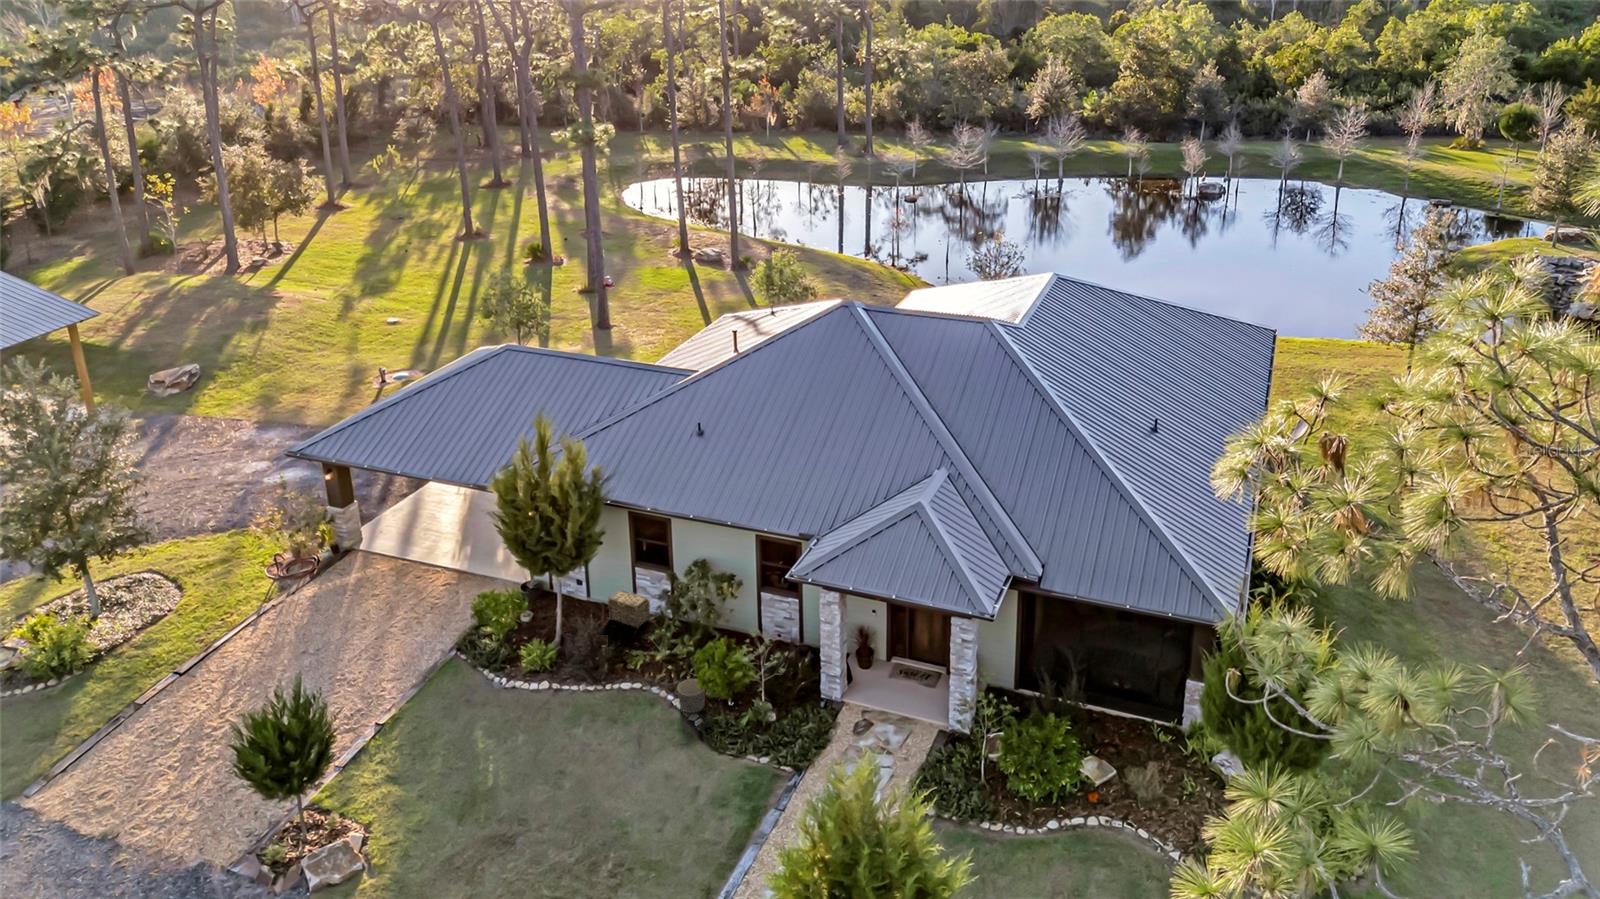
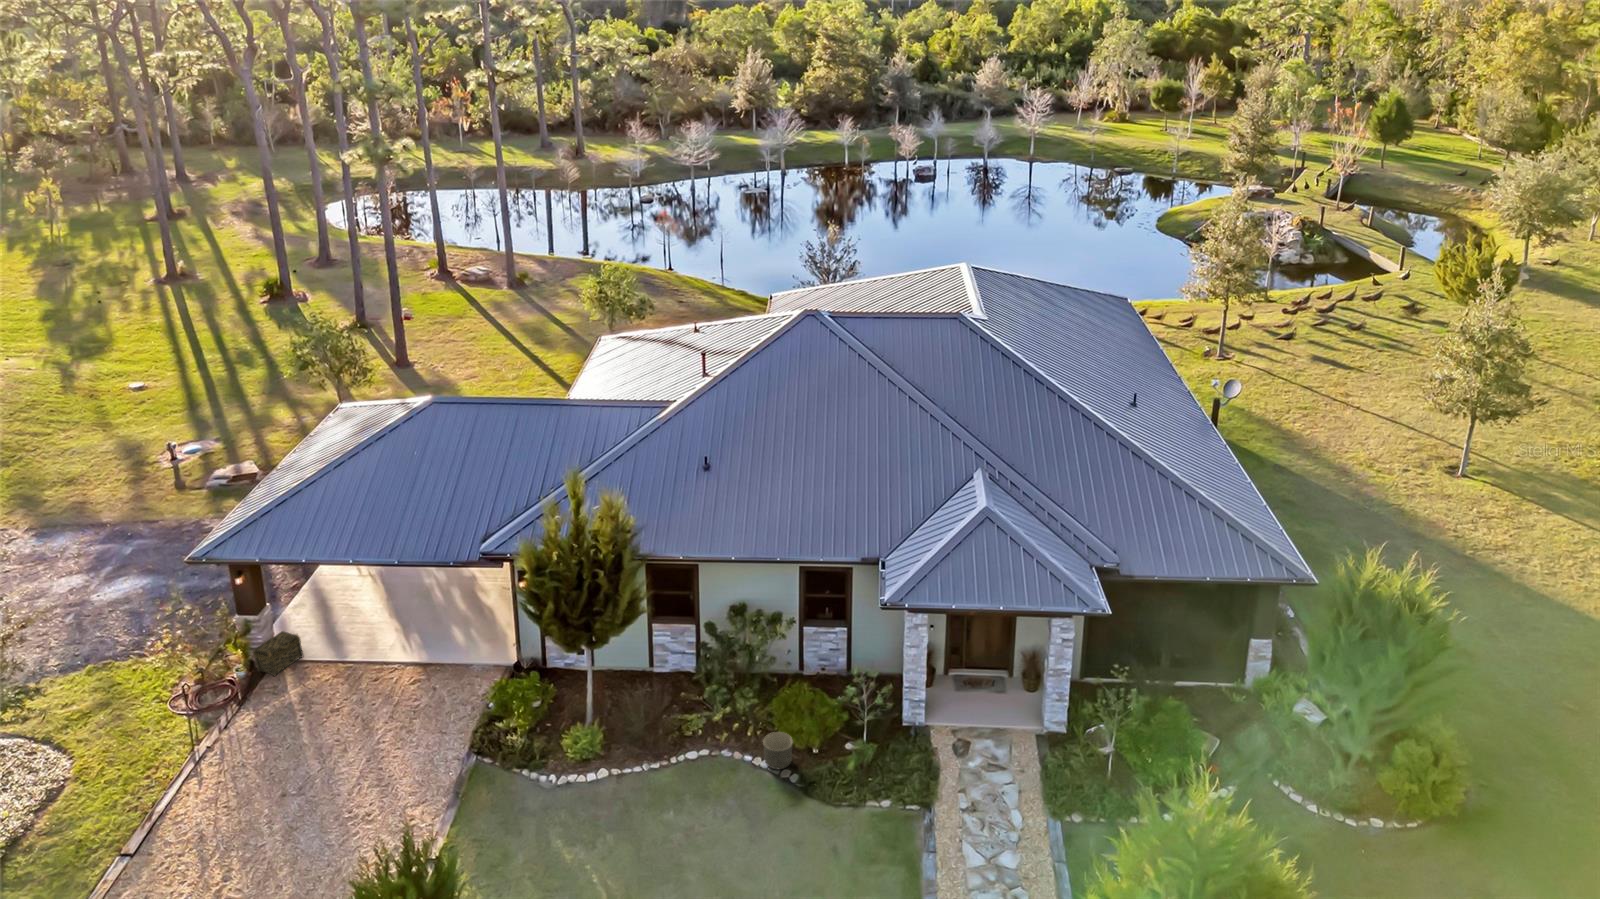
basket: present [608,590,650,628] -> present [253,631,303,676]

